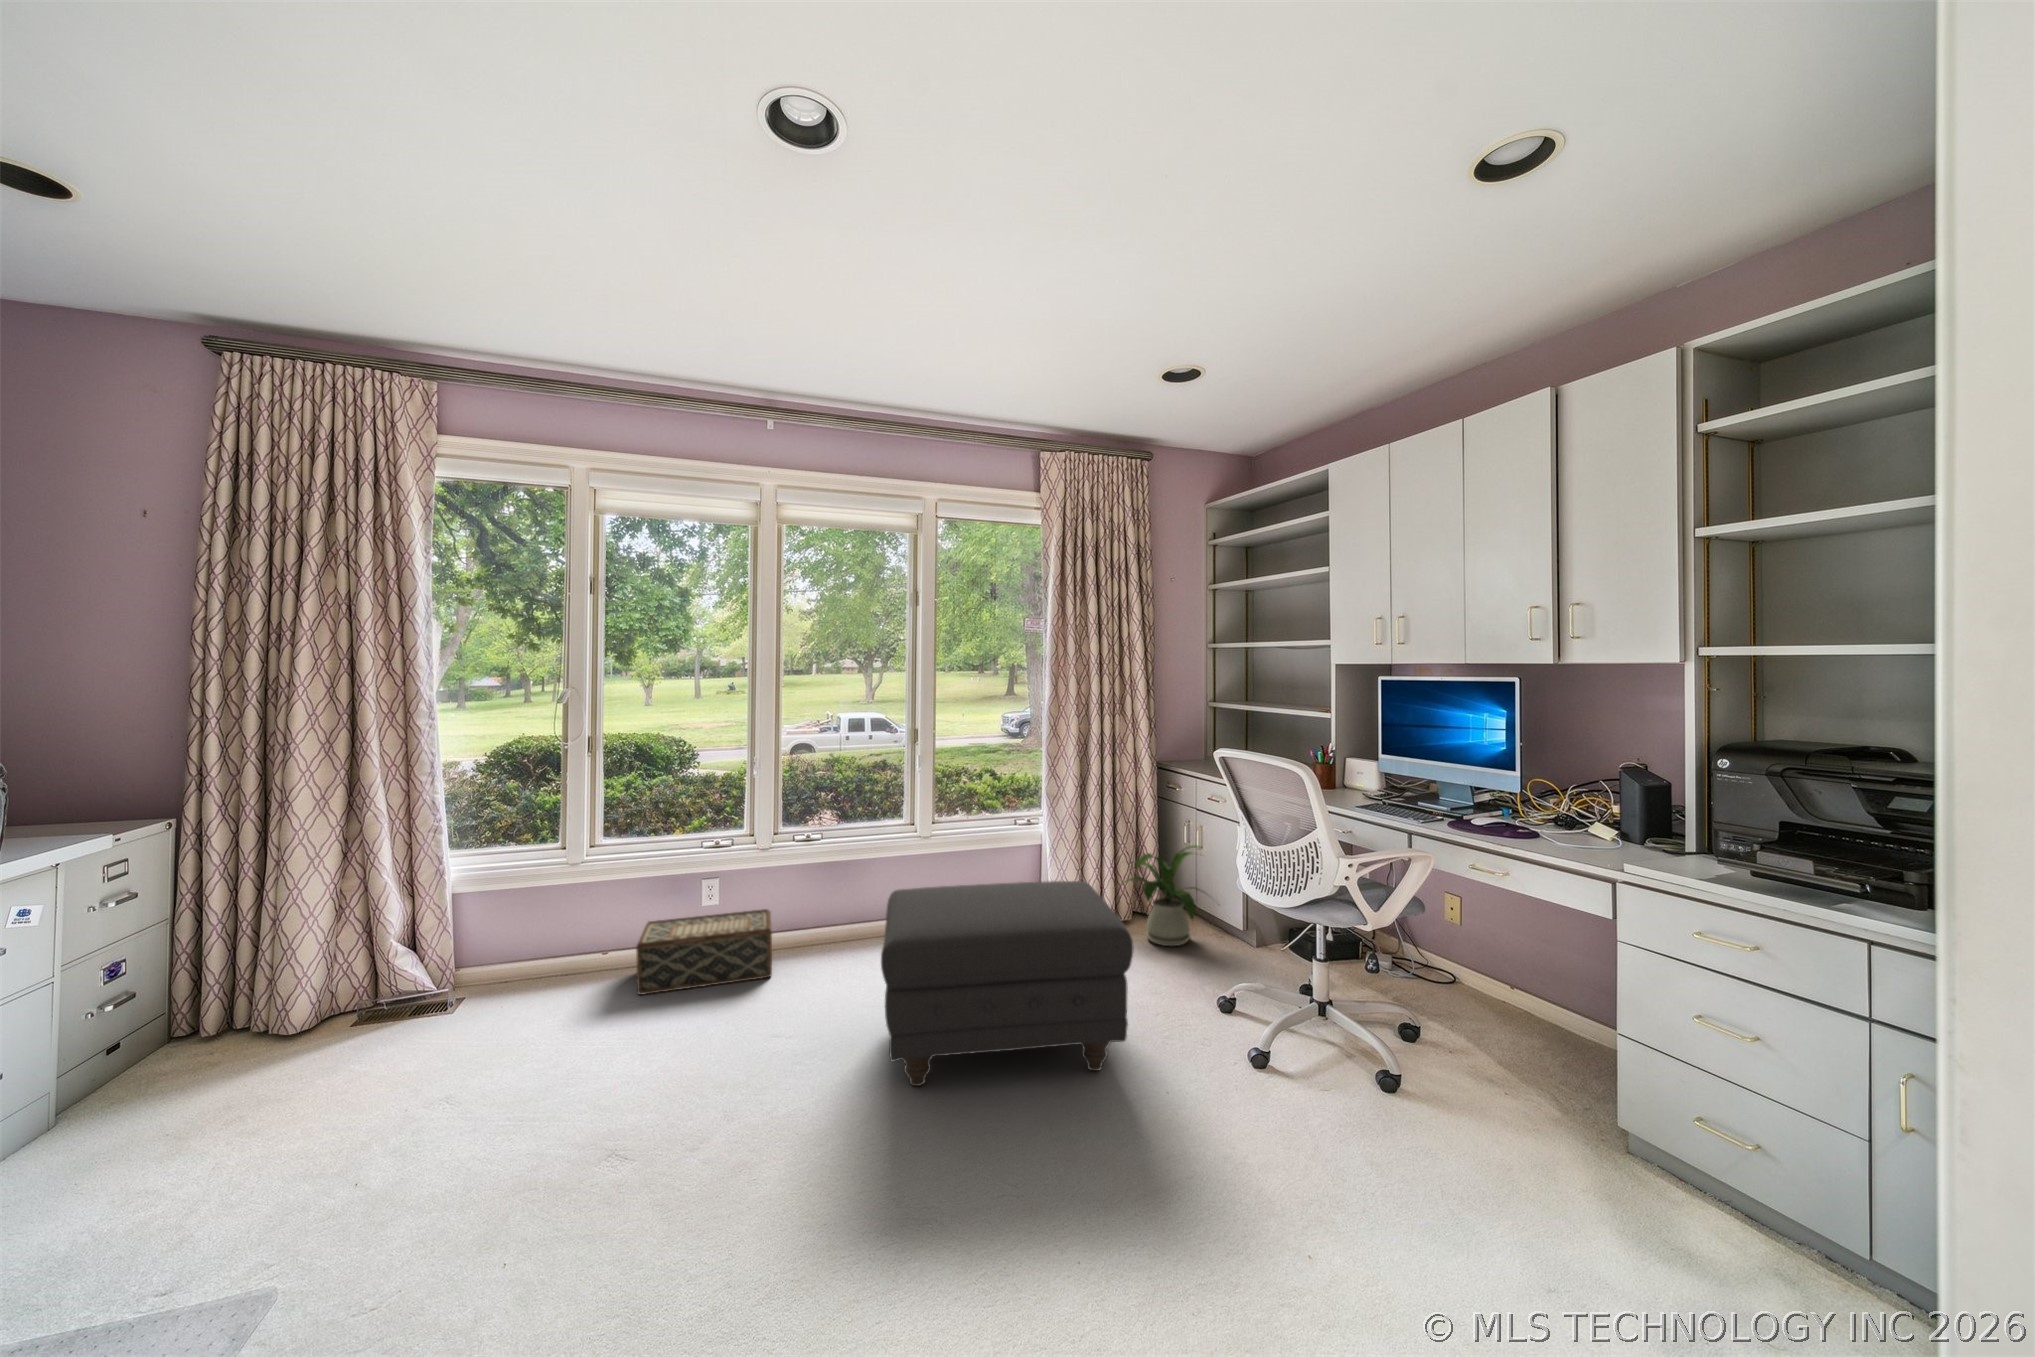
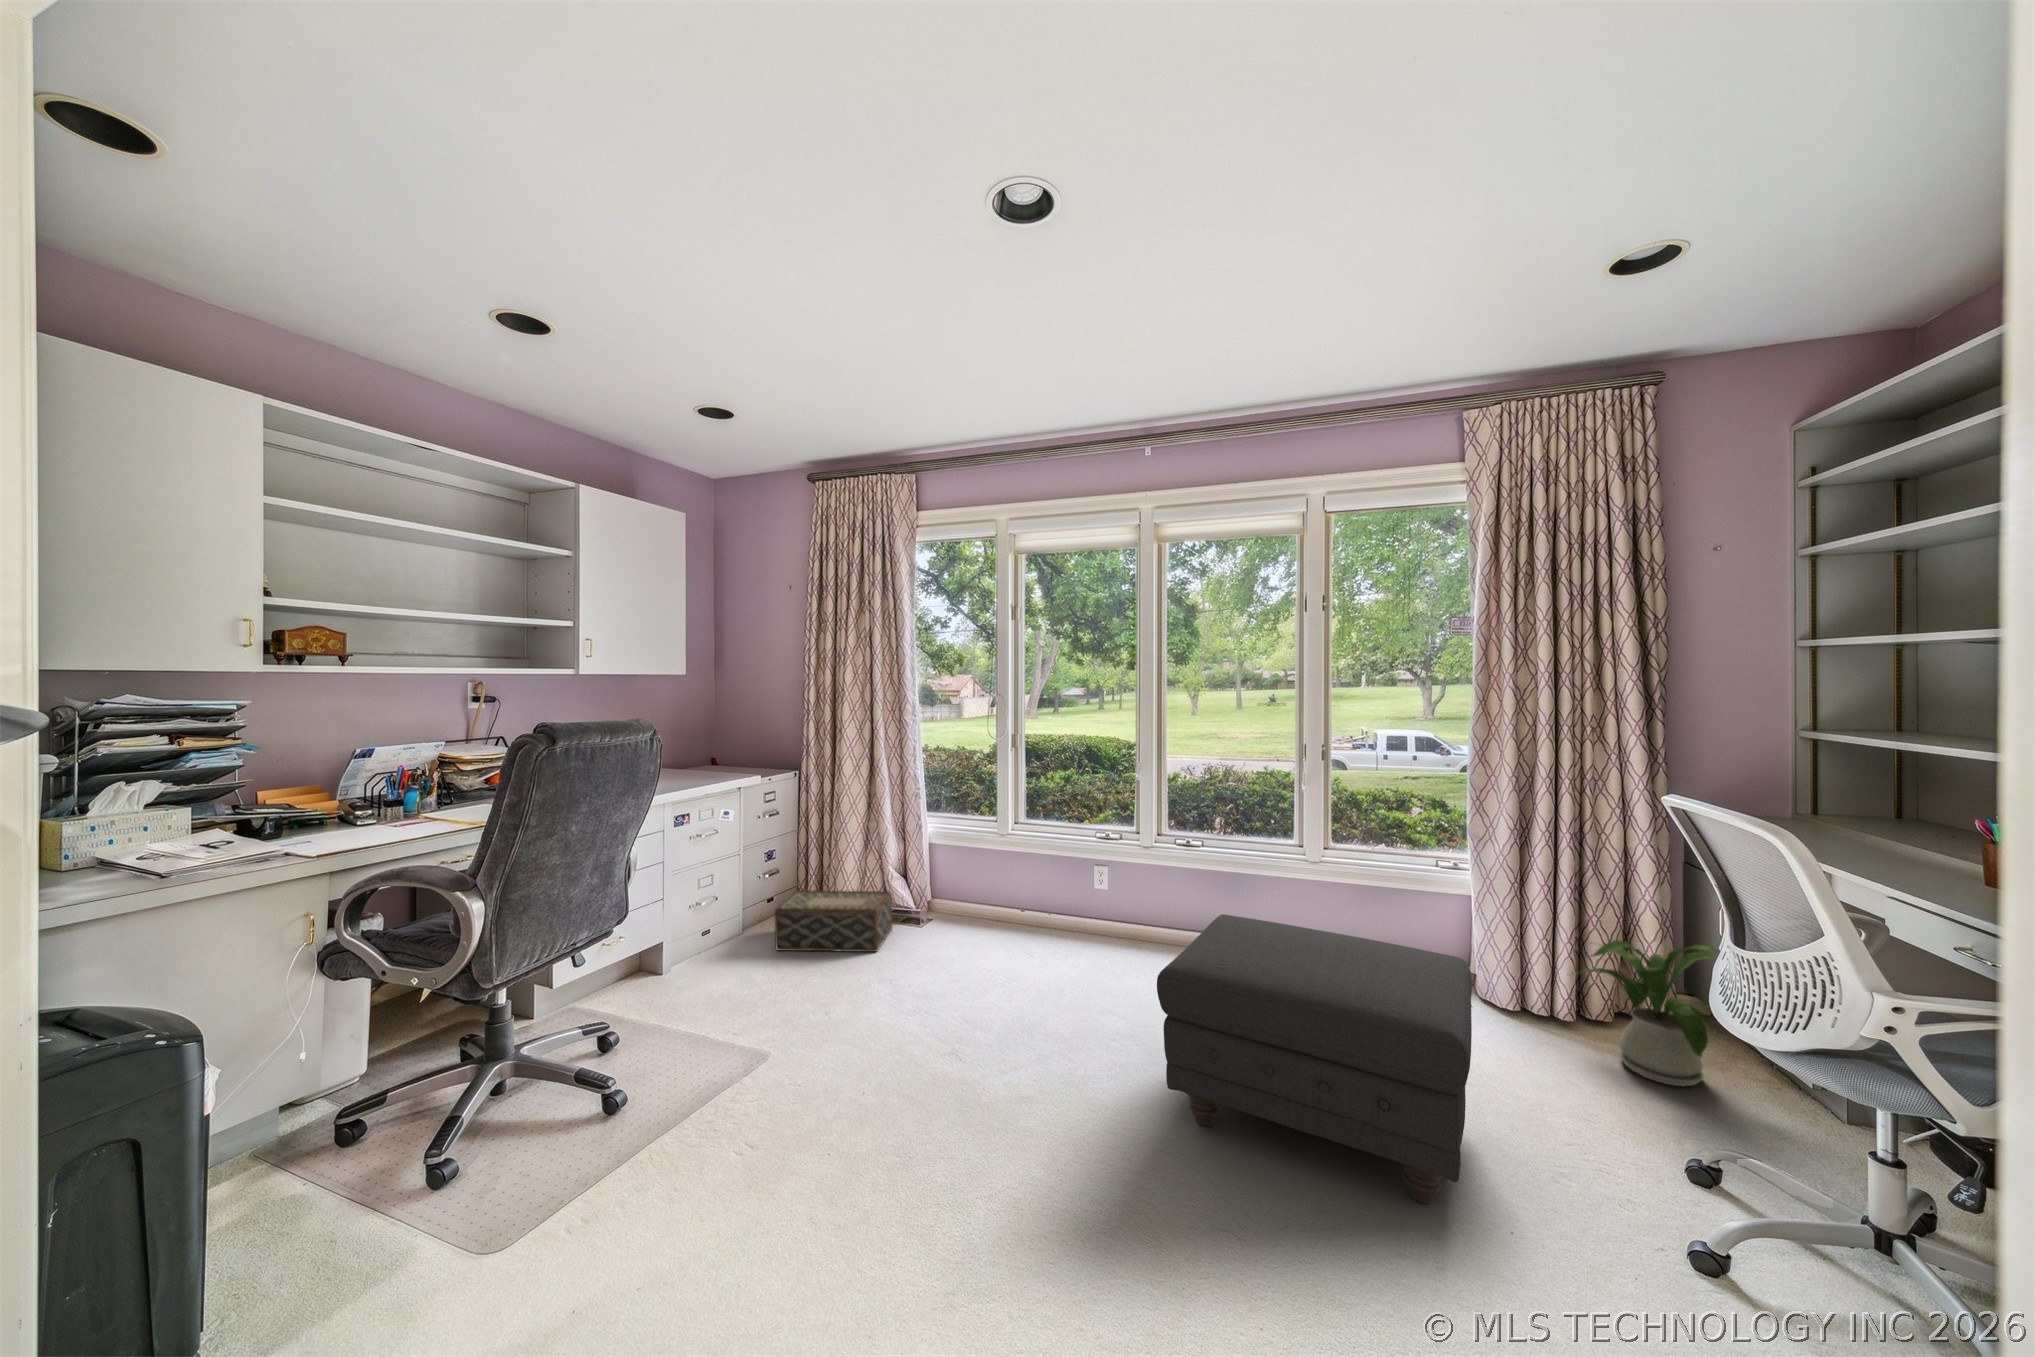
woven basket: present [636,909,772,995] -> present [775,890,892,952]

